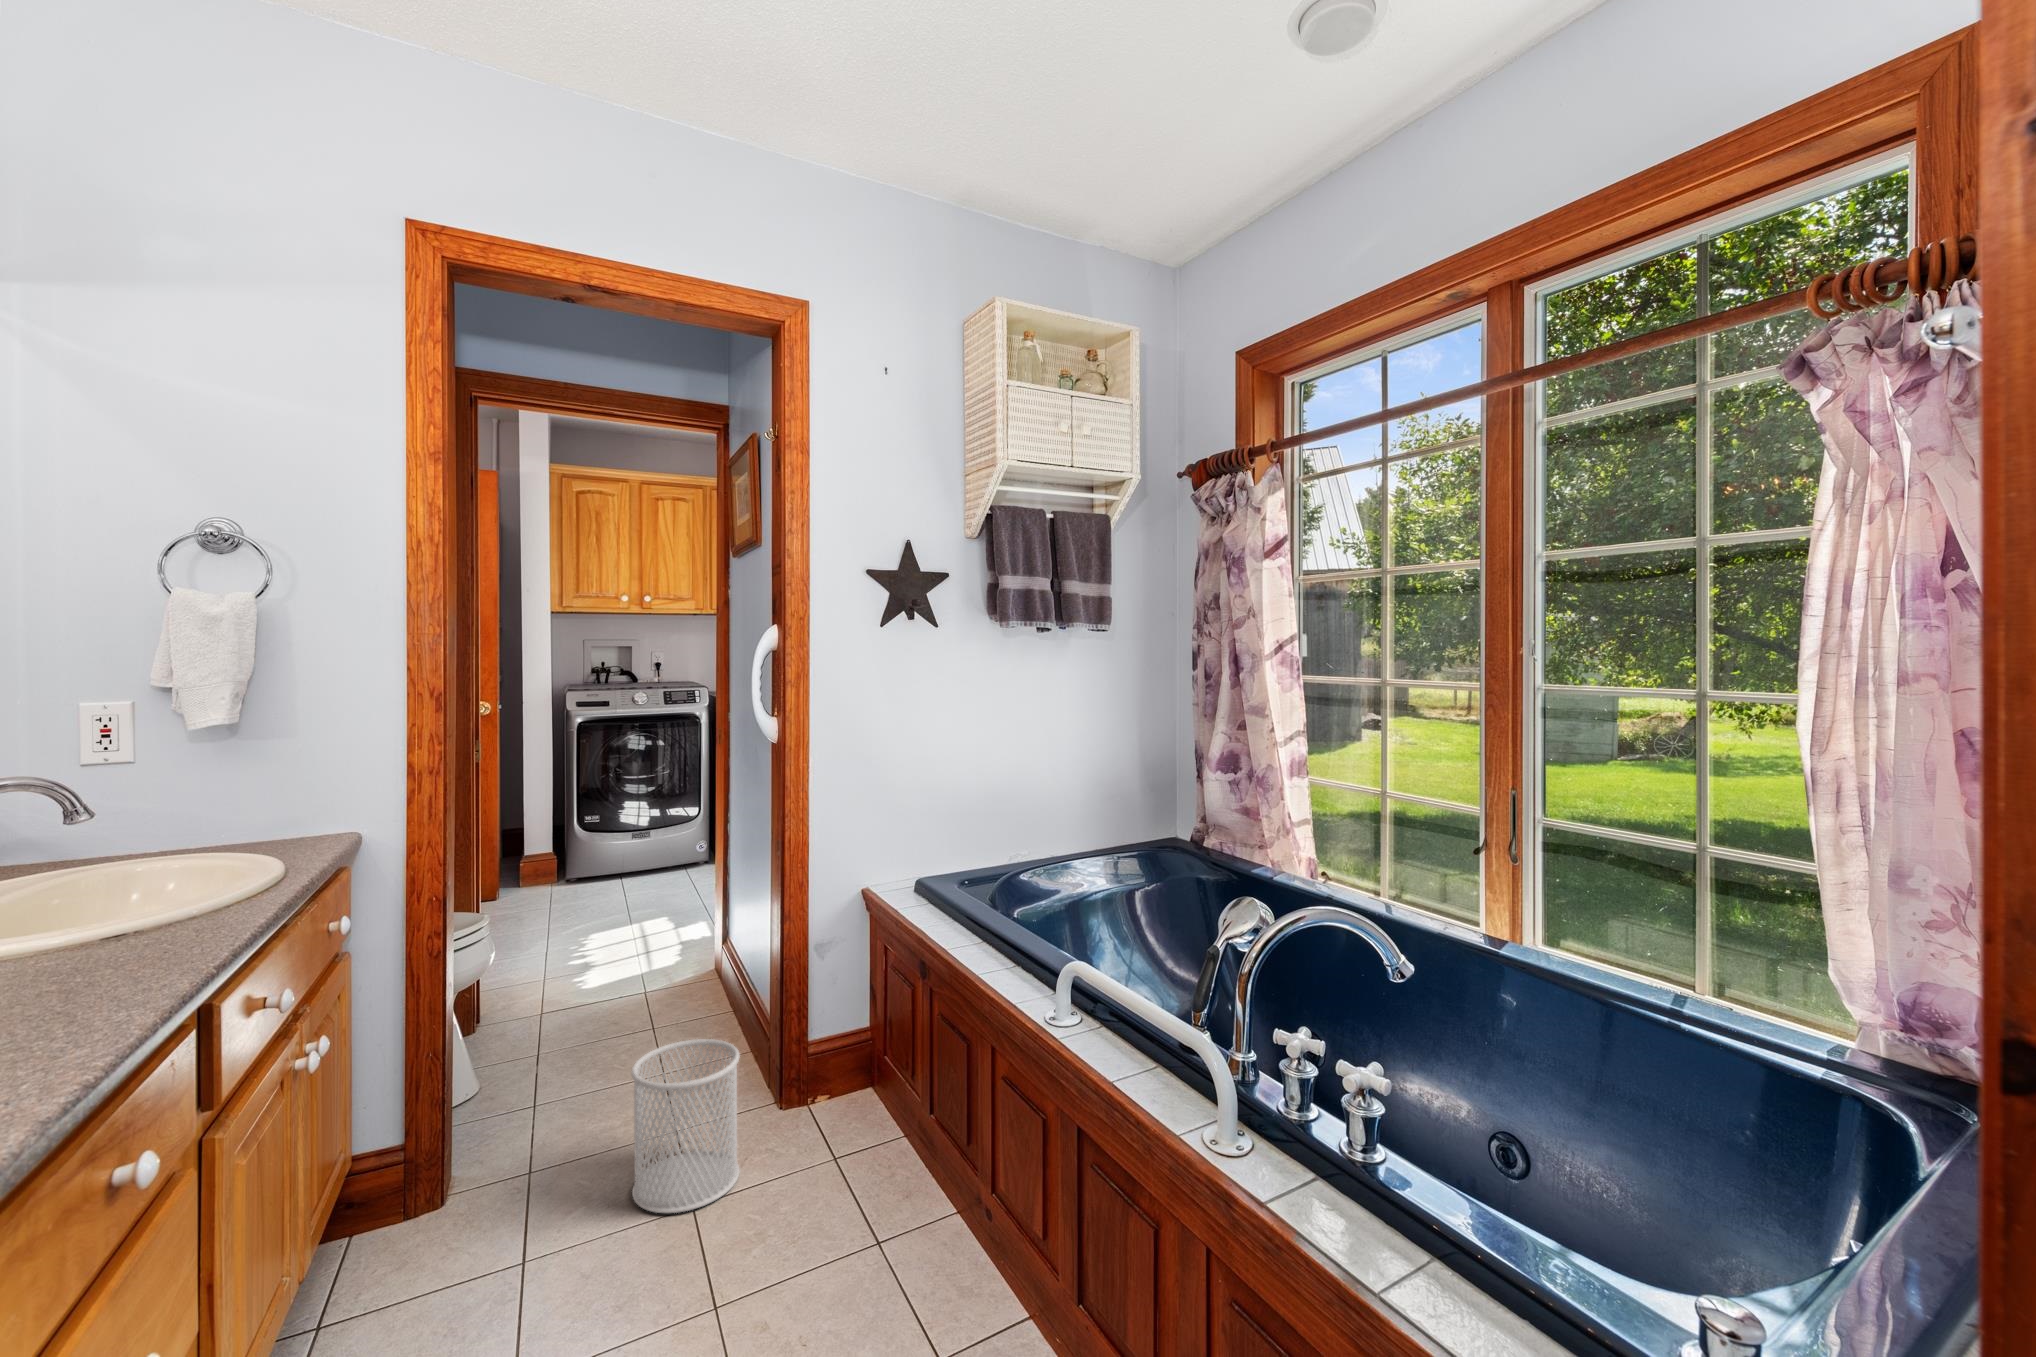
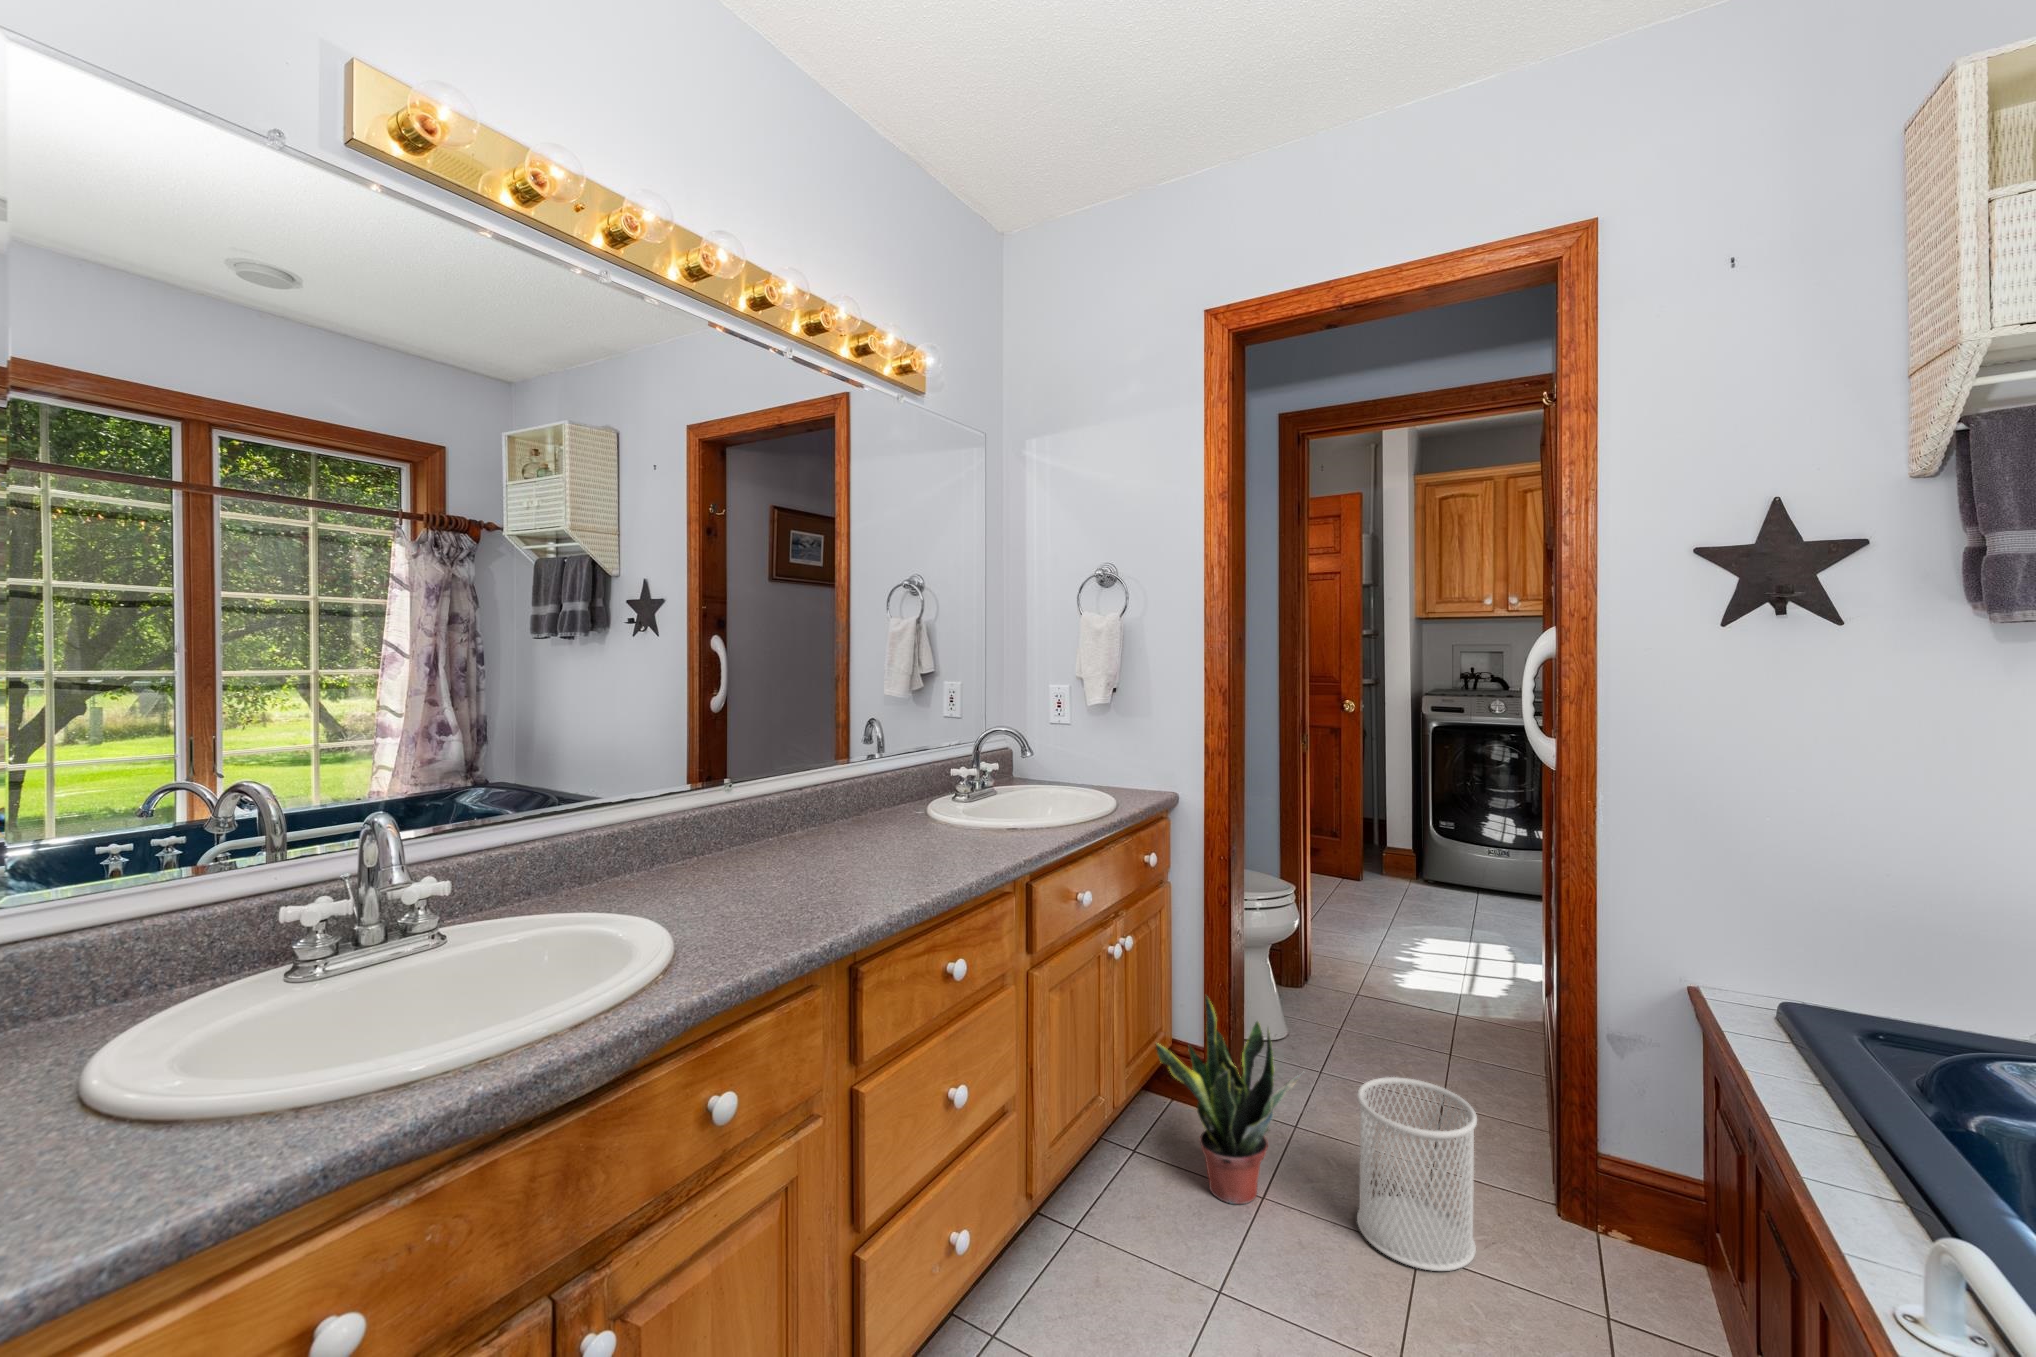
potted plant: none [390,1042,578,1268] -> present [1156,996,1301,1204]

